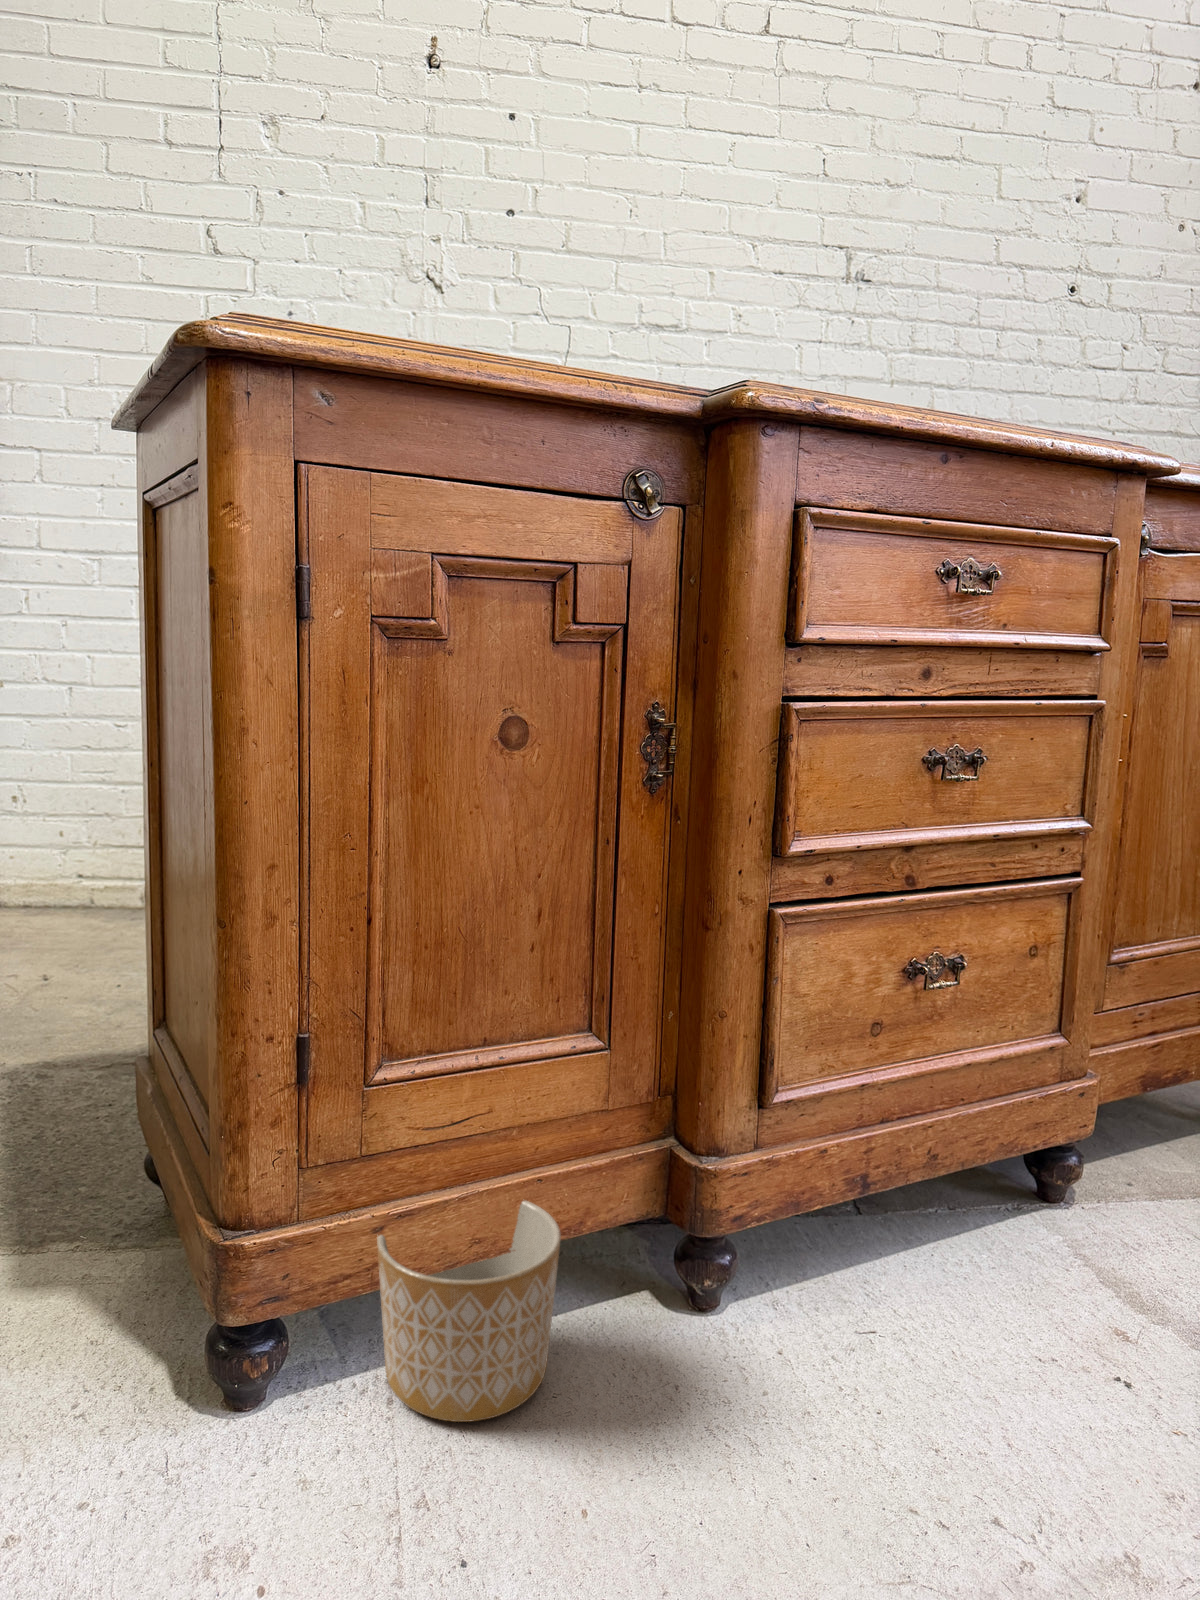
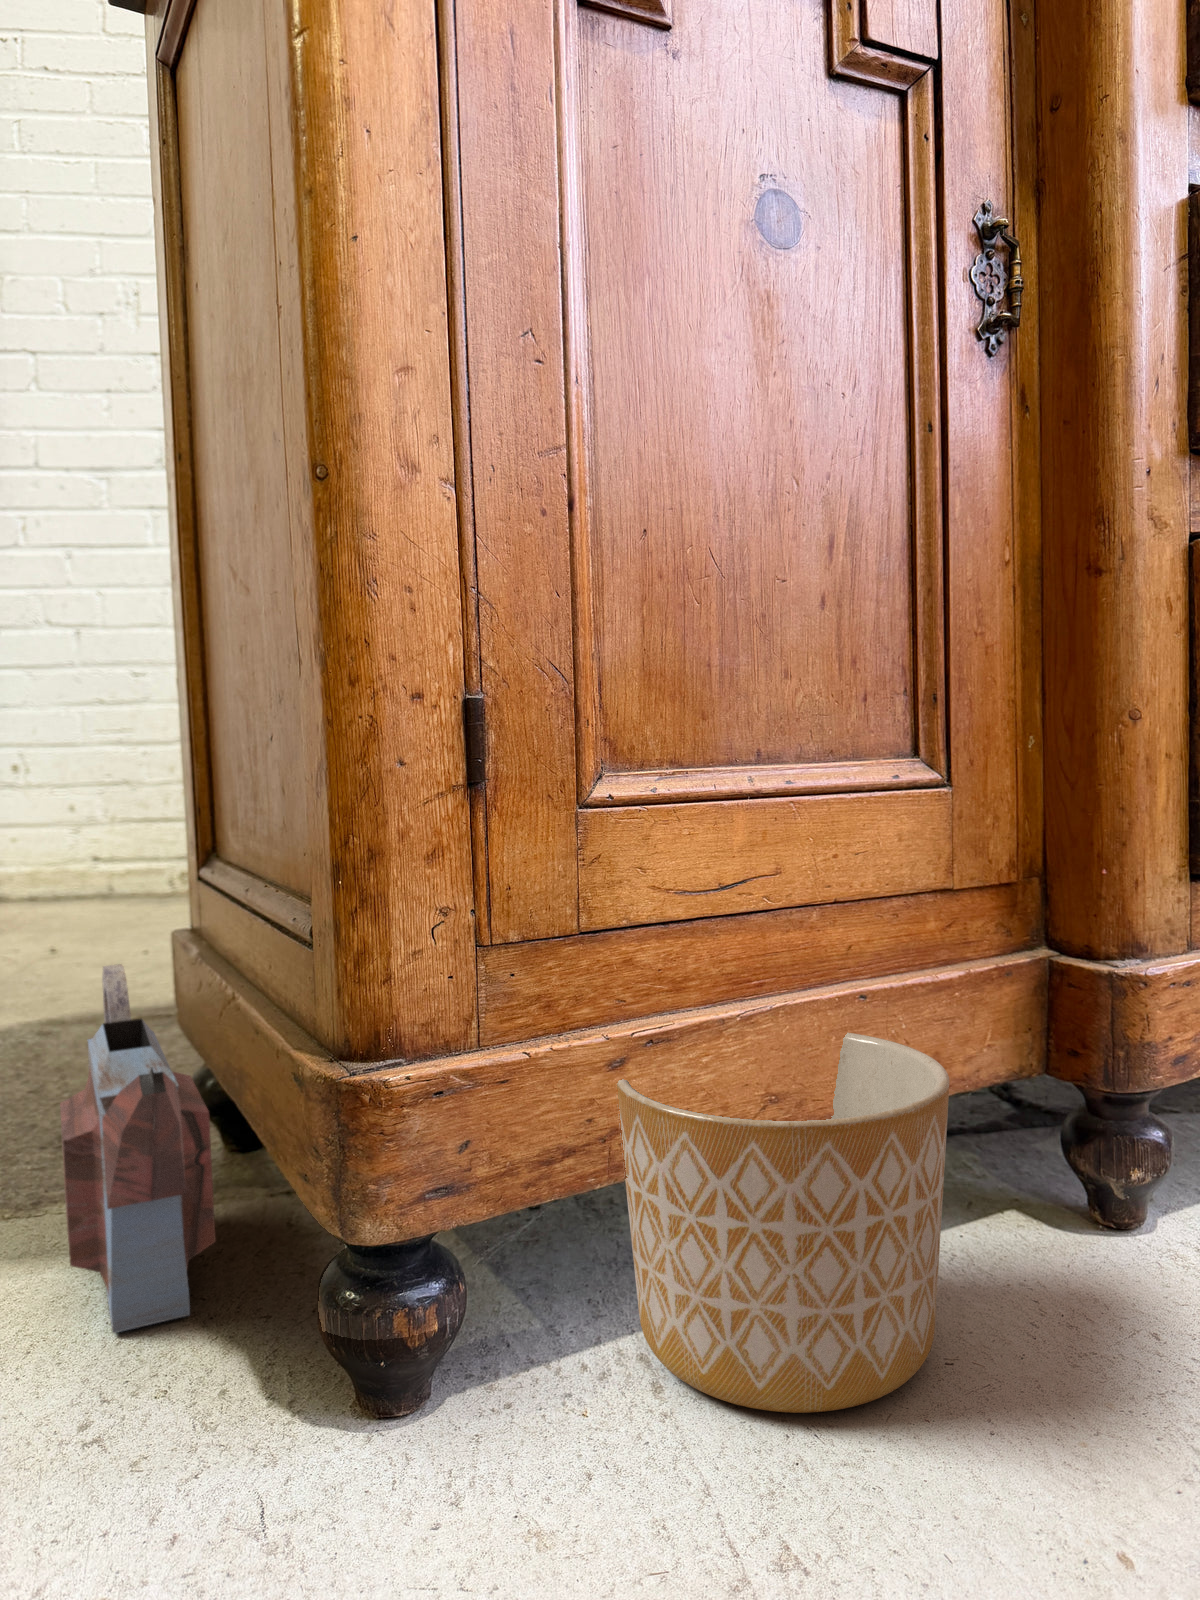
watering can: none [64,1105,154,1348] -> present [60,964,216,1333]

